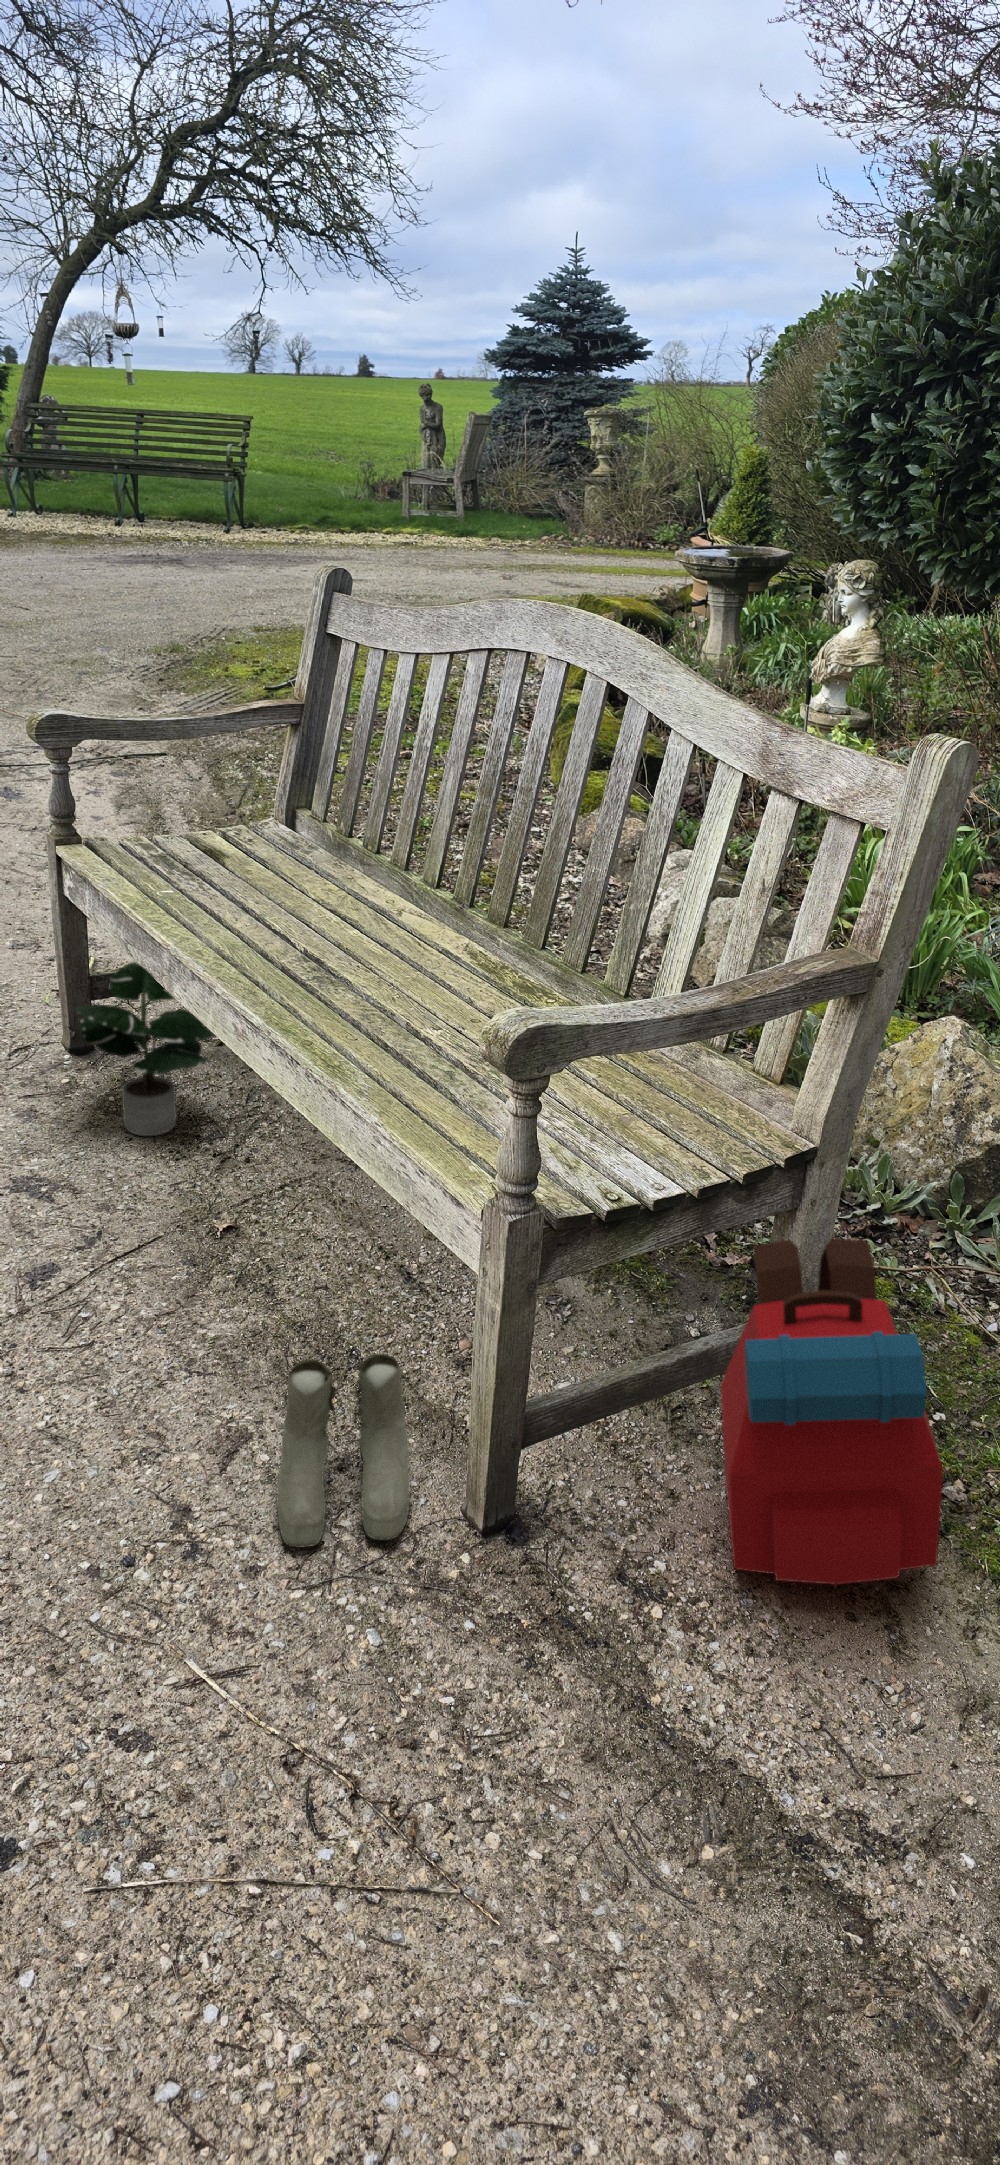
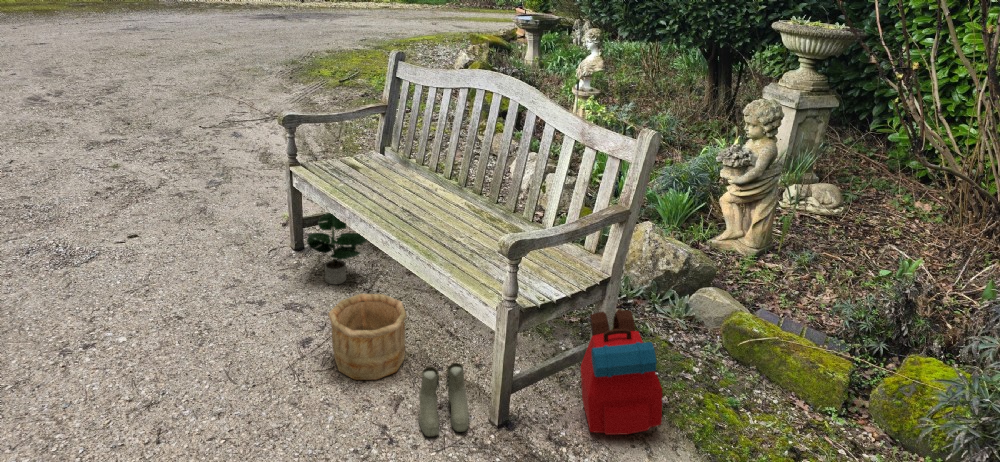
wooden bucket: none [78,1158,279,1382] -> present [328,294,407,380]

